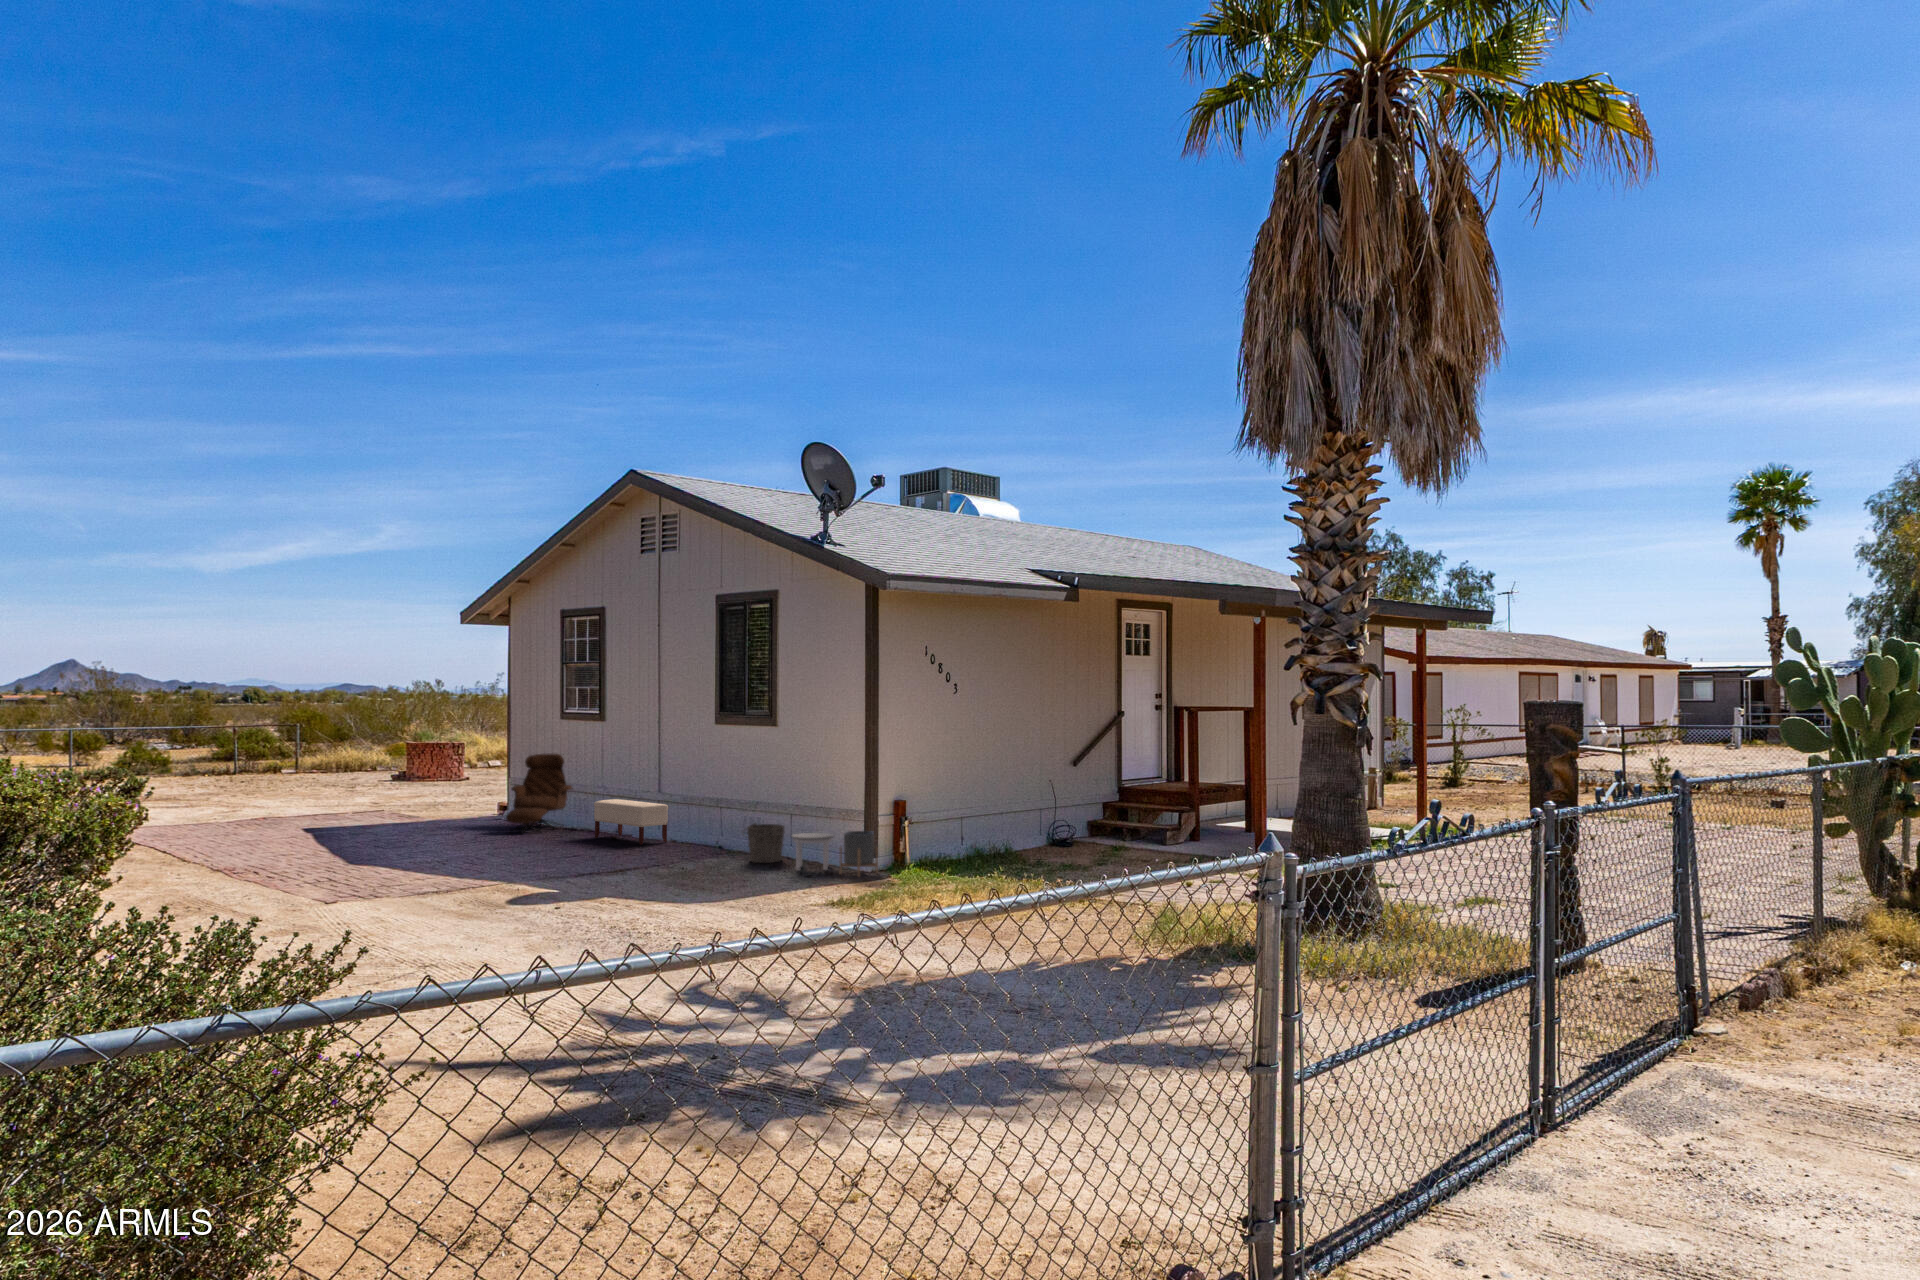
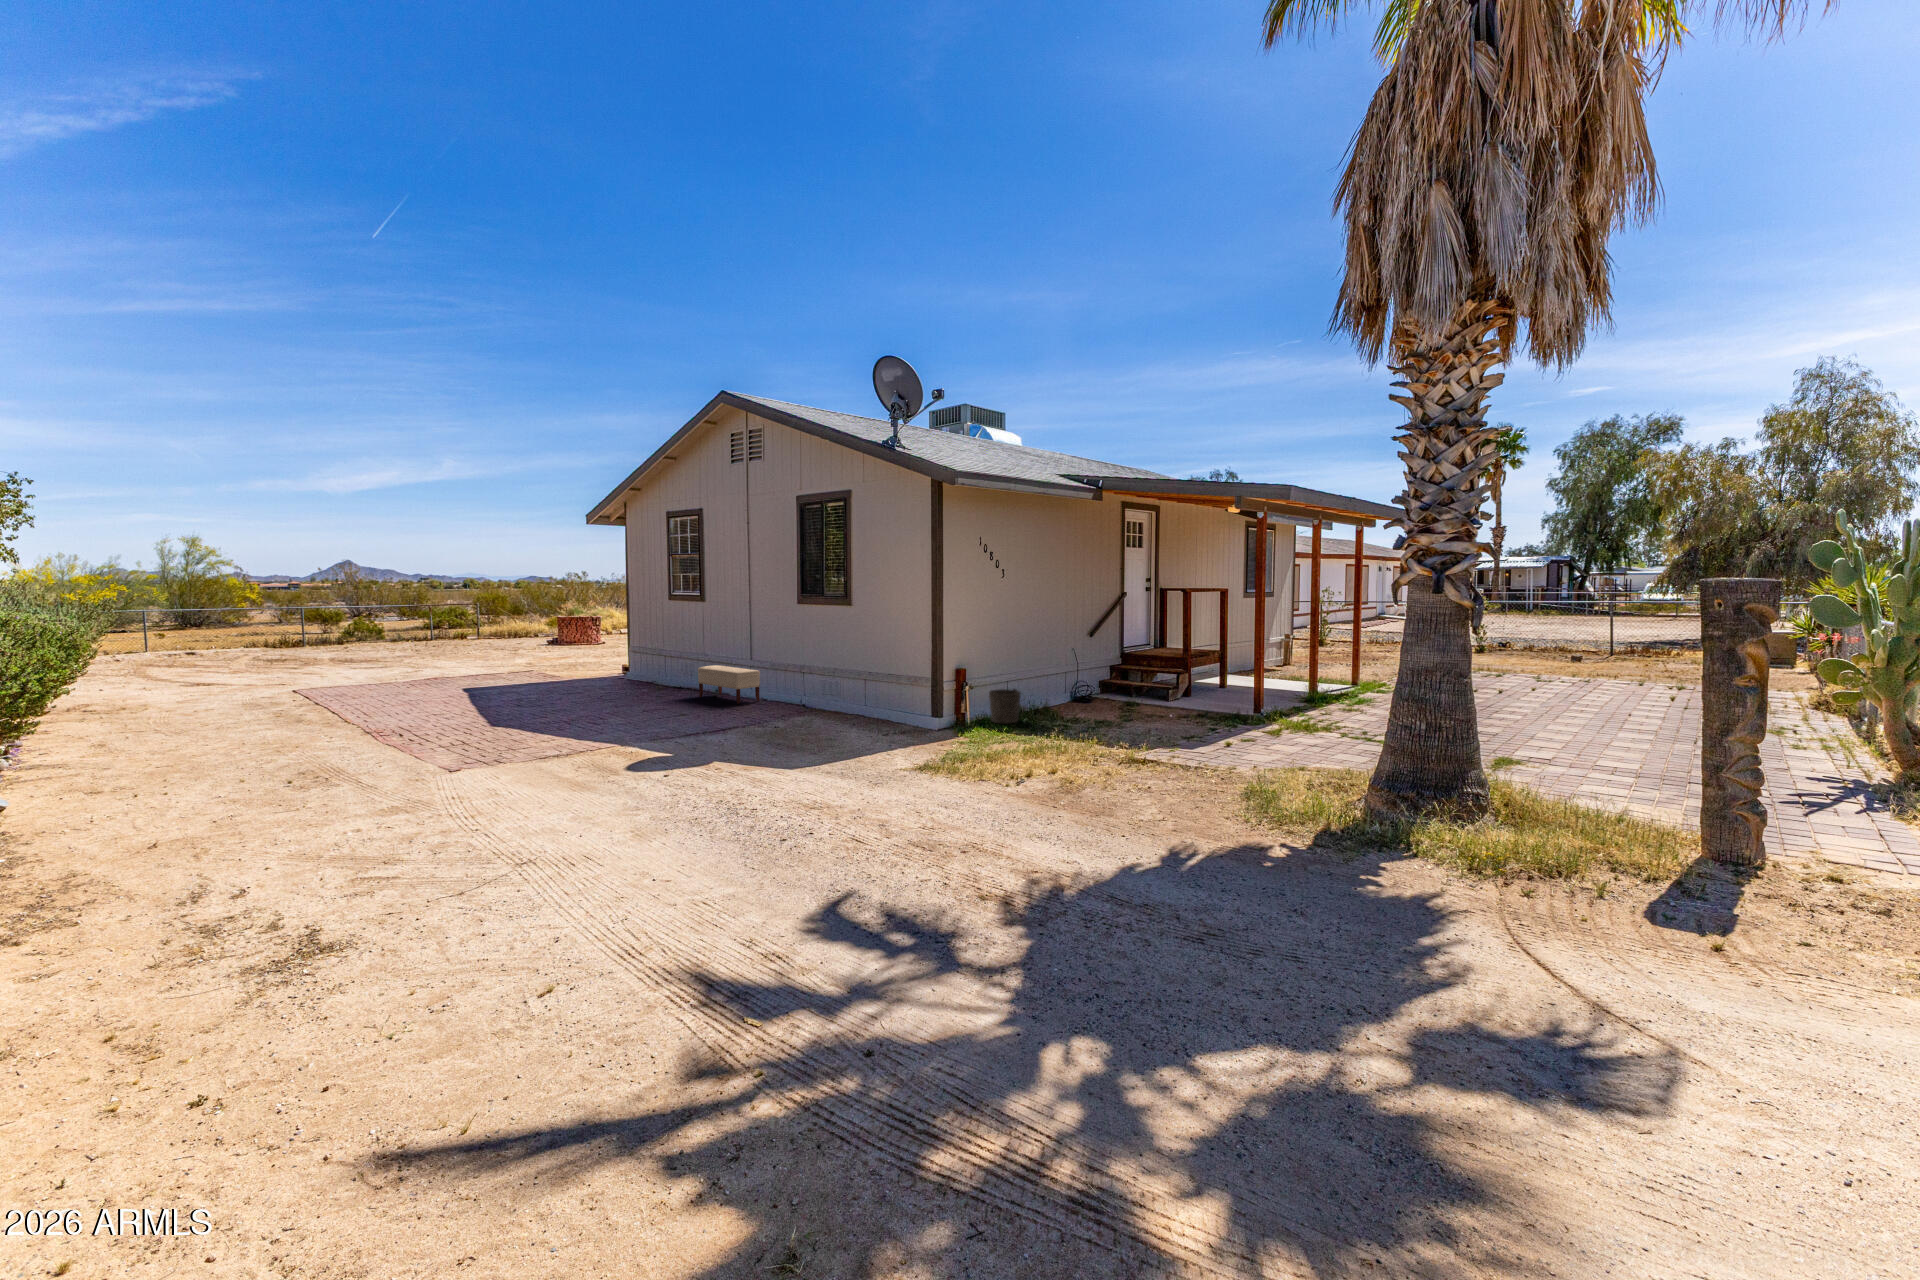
lounge chair: present [506,754,573,833] -> none [625,628,680,694]
bucket: present [747,823,785,863] -> present [989,689,1021,723]
planter: present [840,831,878,876] -> none [916,697,950,738]
round table: present [791,833,834,870] -> none [871,697,909,731]

